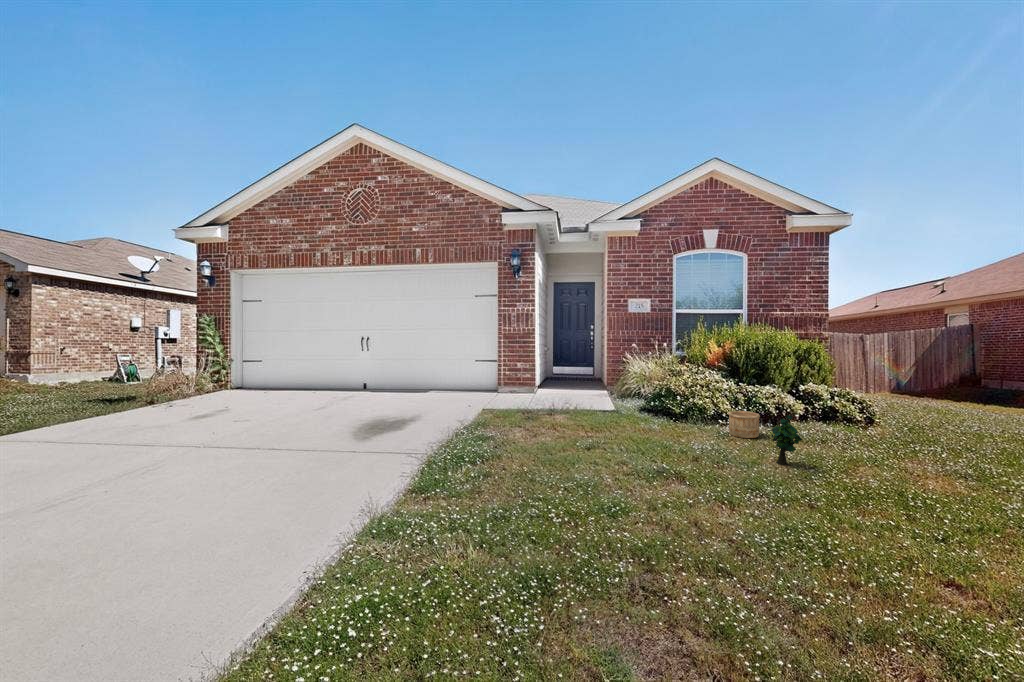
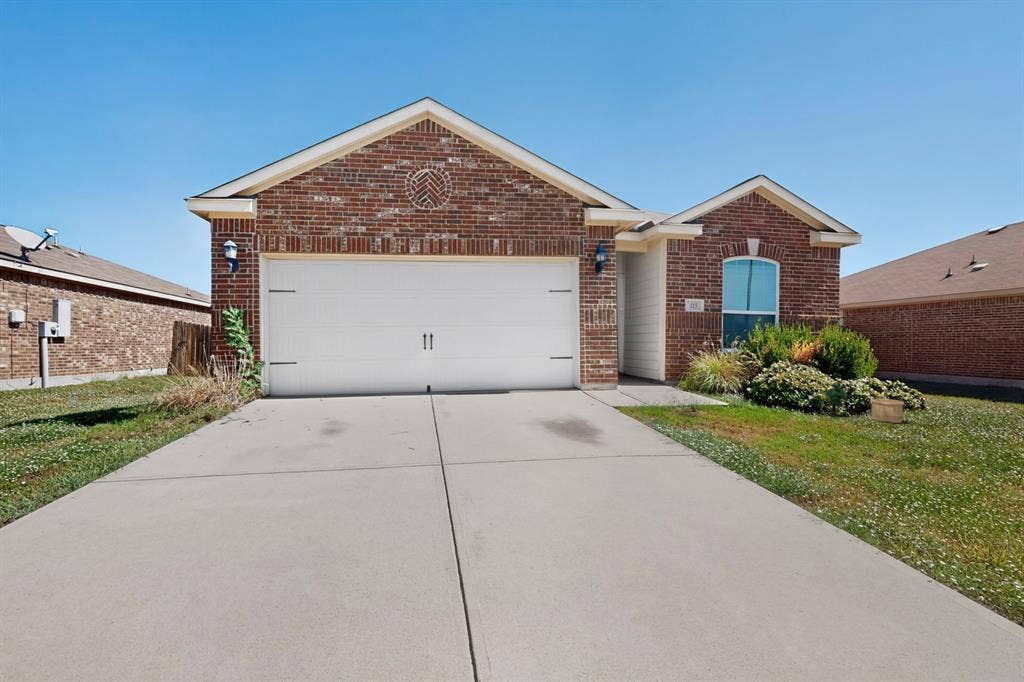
decorative plant: present [768,415,802,465] -> present [824,381,847,417]

